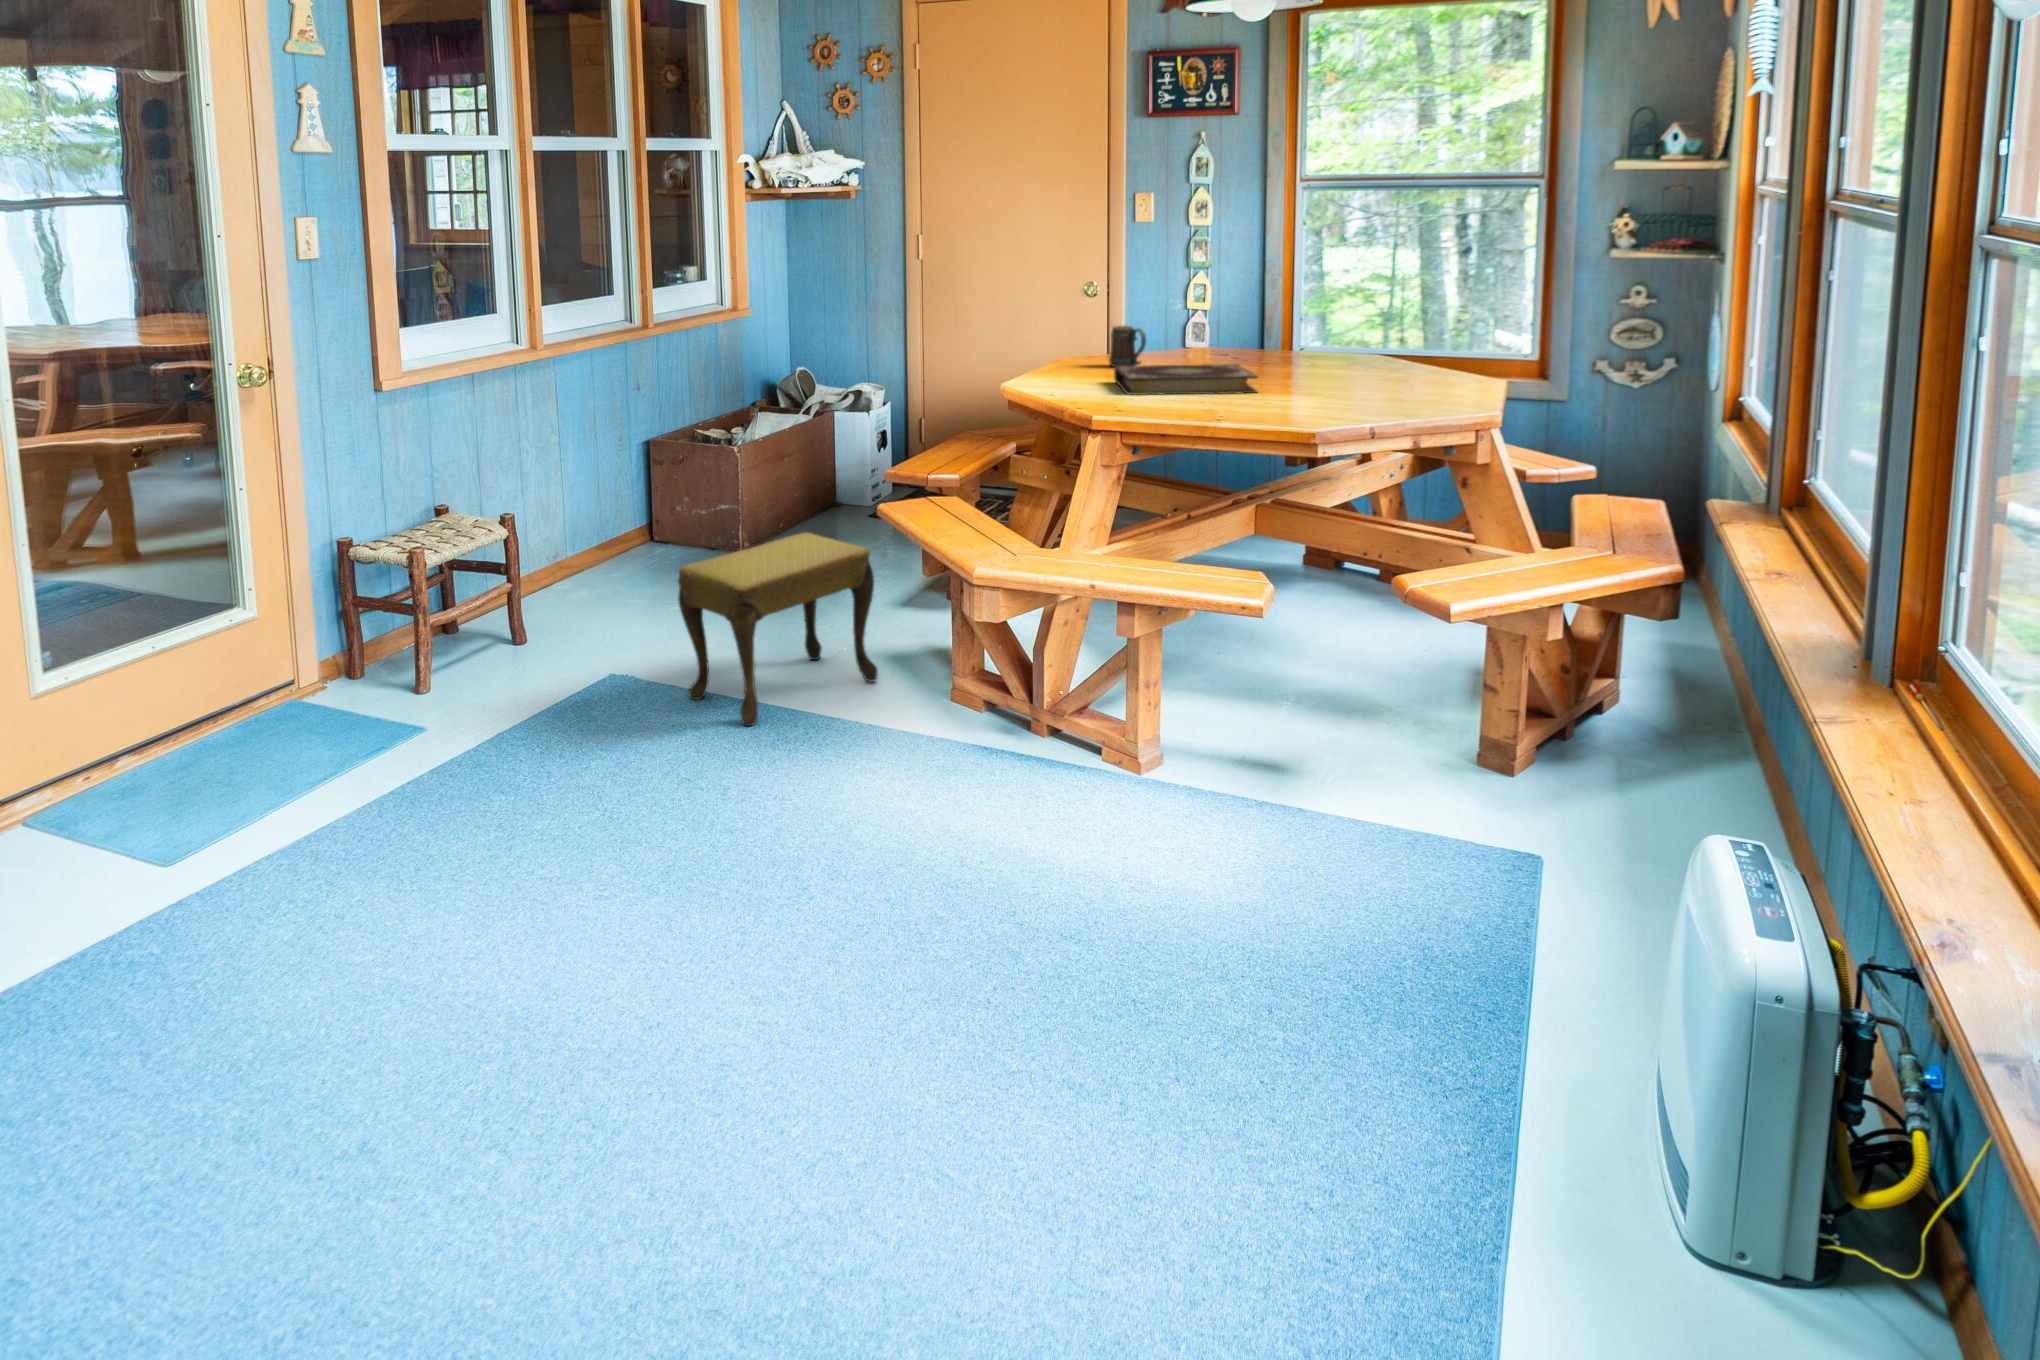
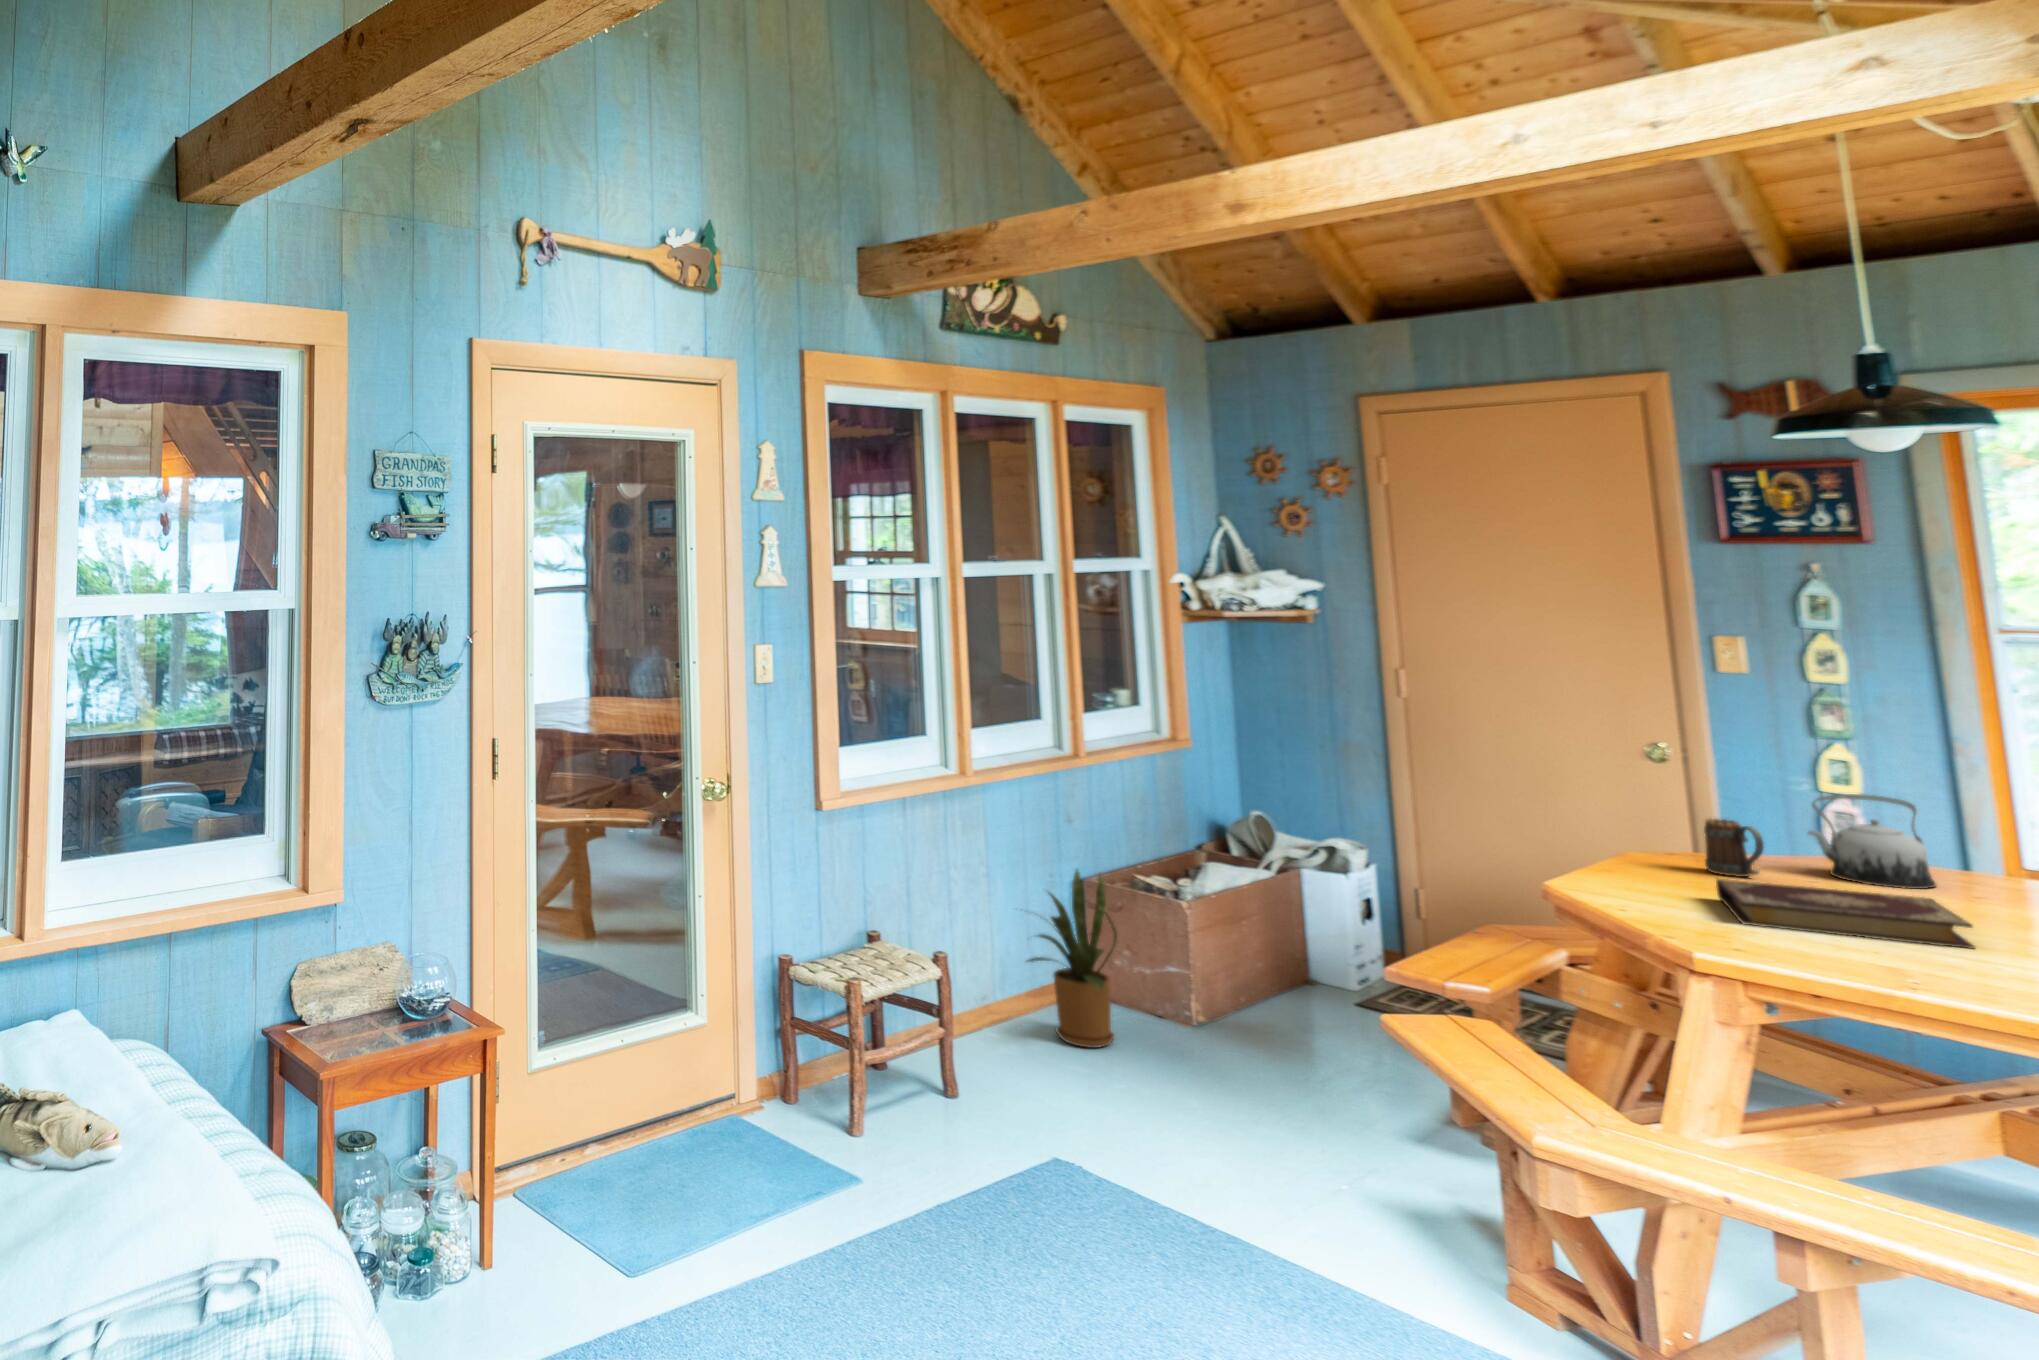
teapot: none [1173,300,1241,364] -> present [1809,794,1936,889]
house plant: none [584,426,679,579] -> present [1028,869,1117,1048]
footstool: present [678,532,878,726] -> none [1129,1035,1393,1274]

